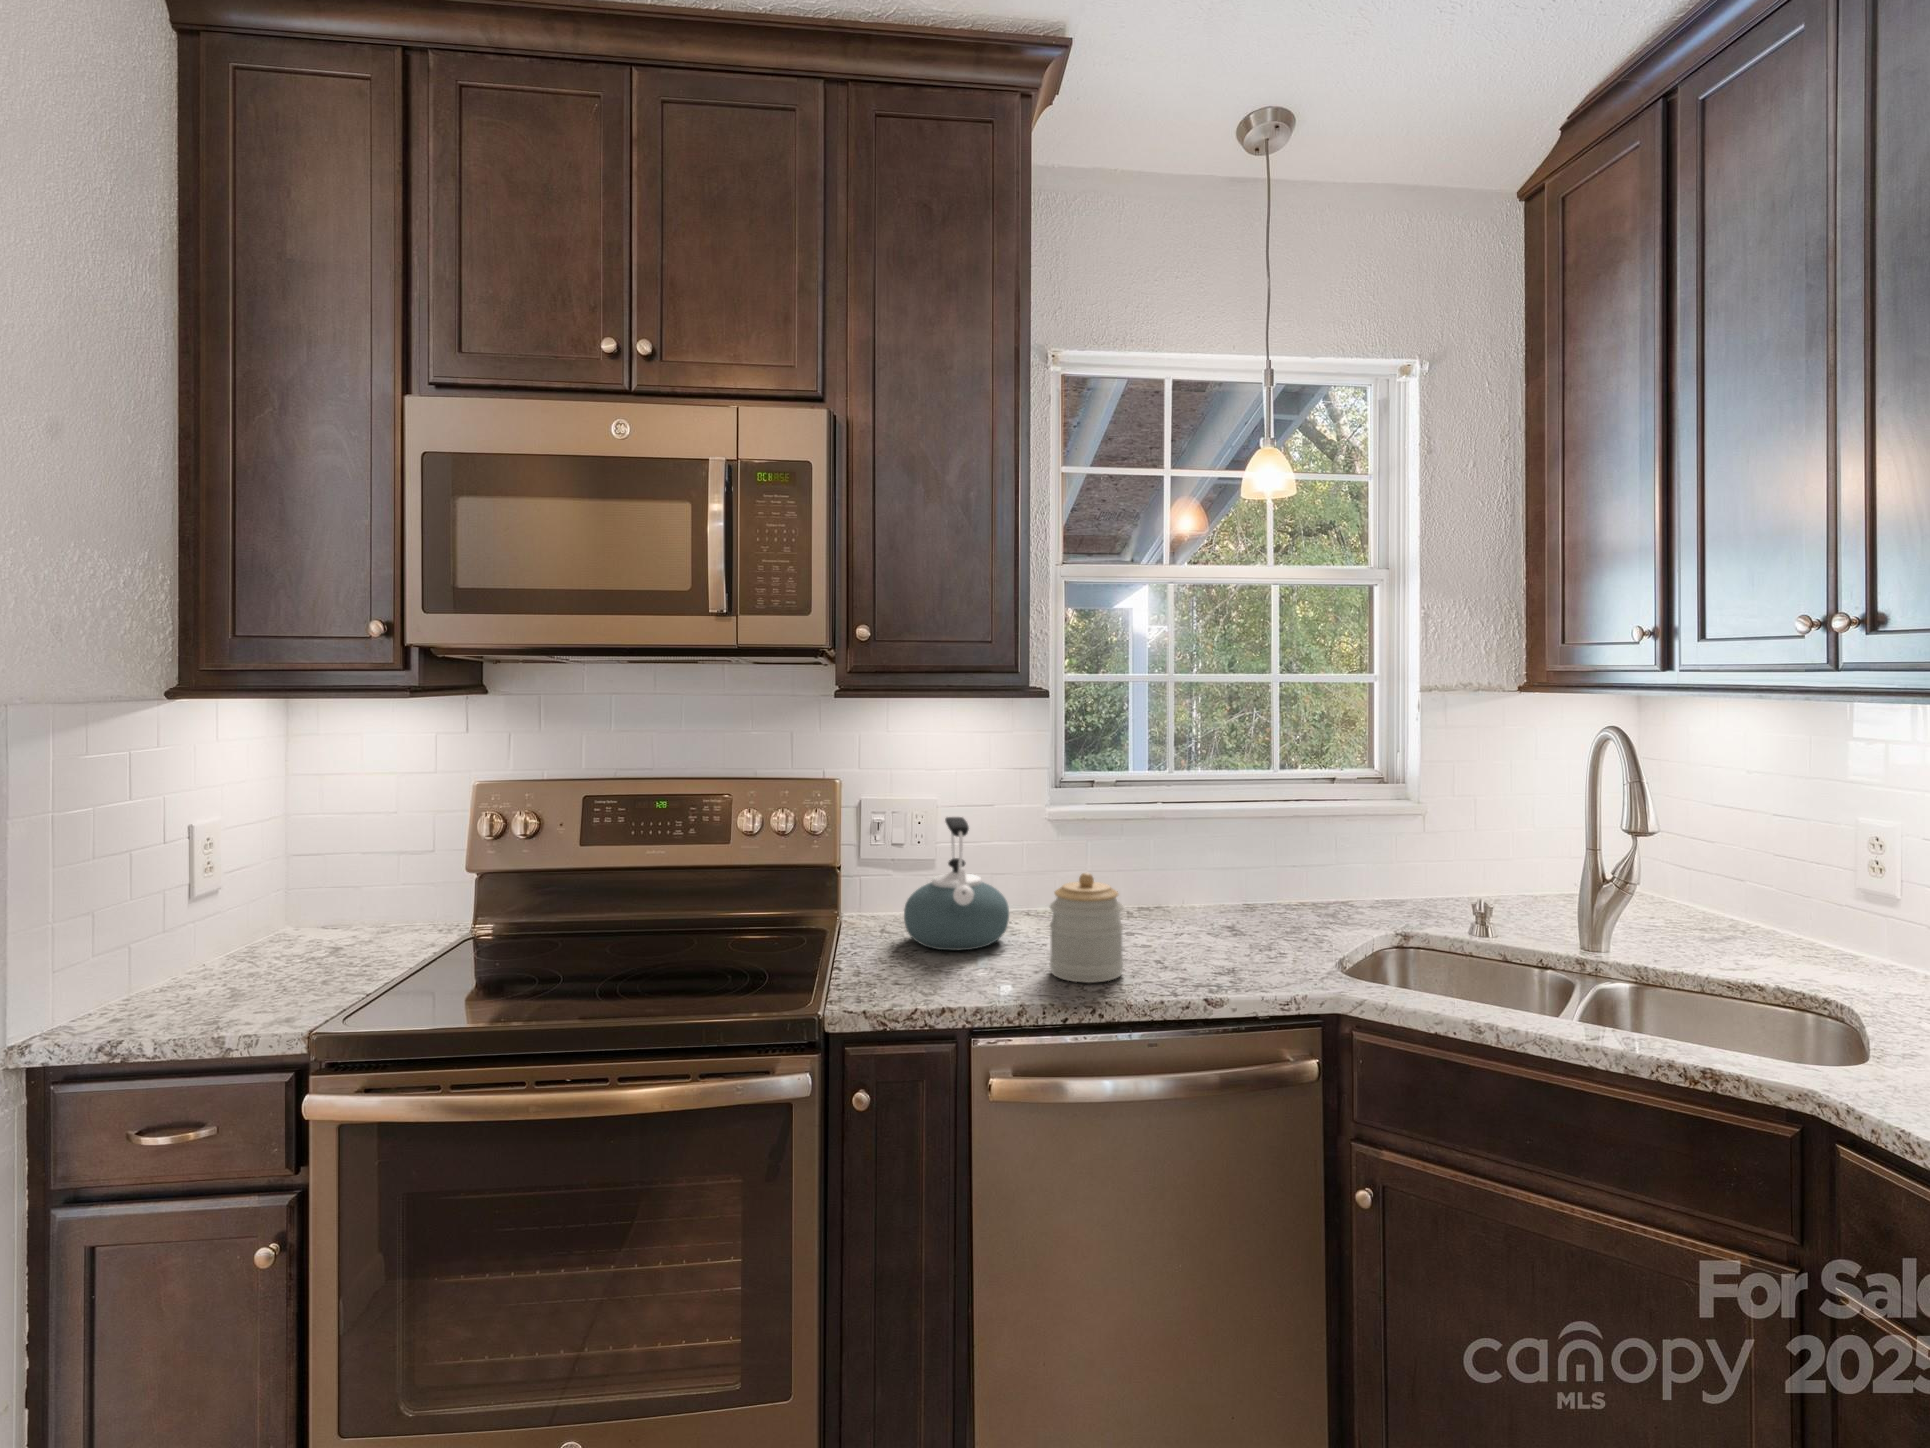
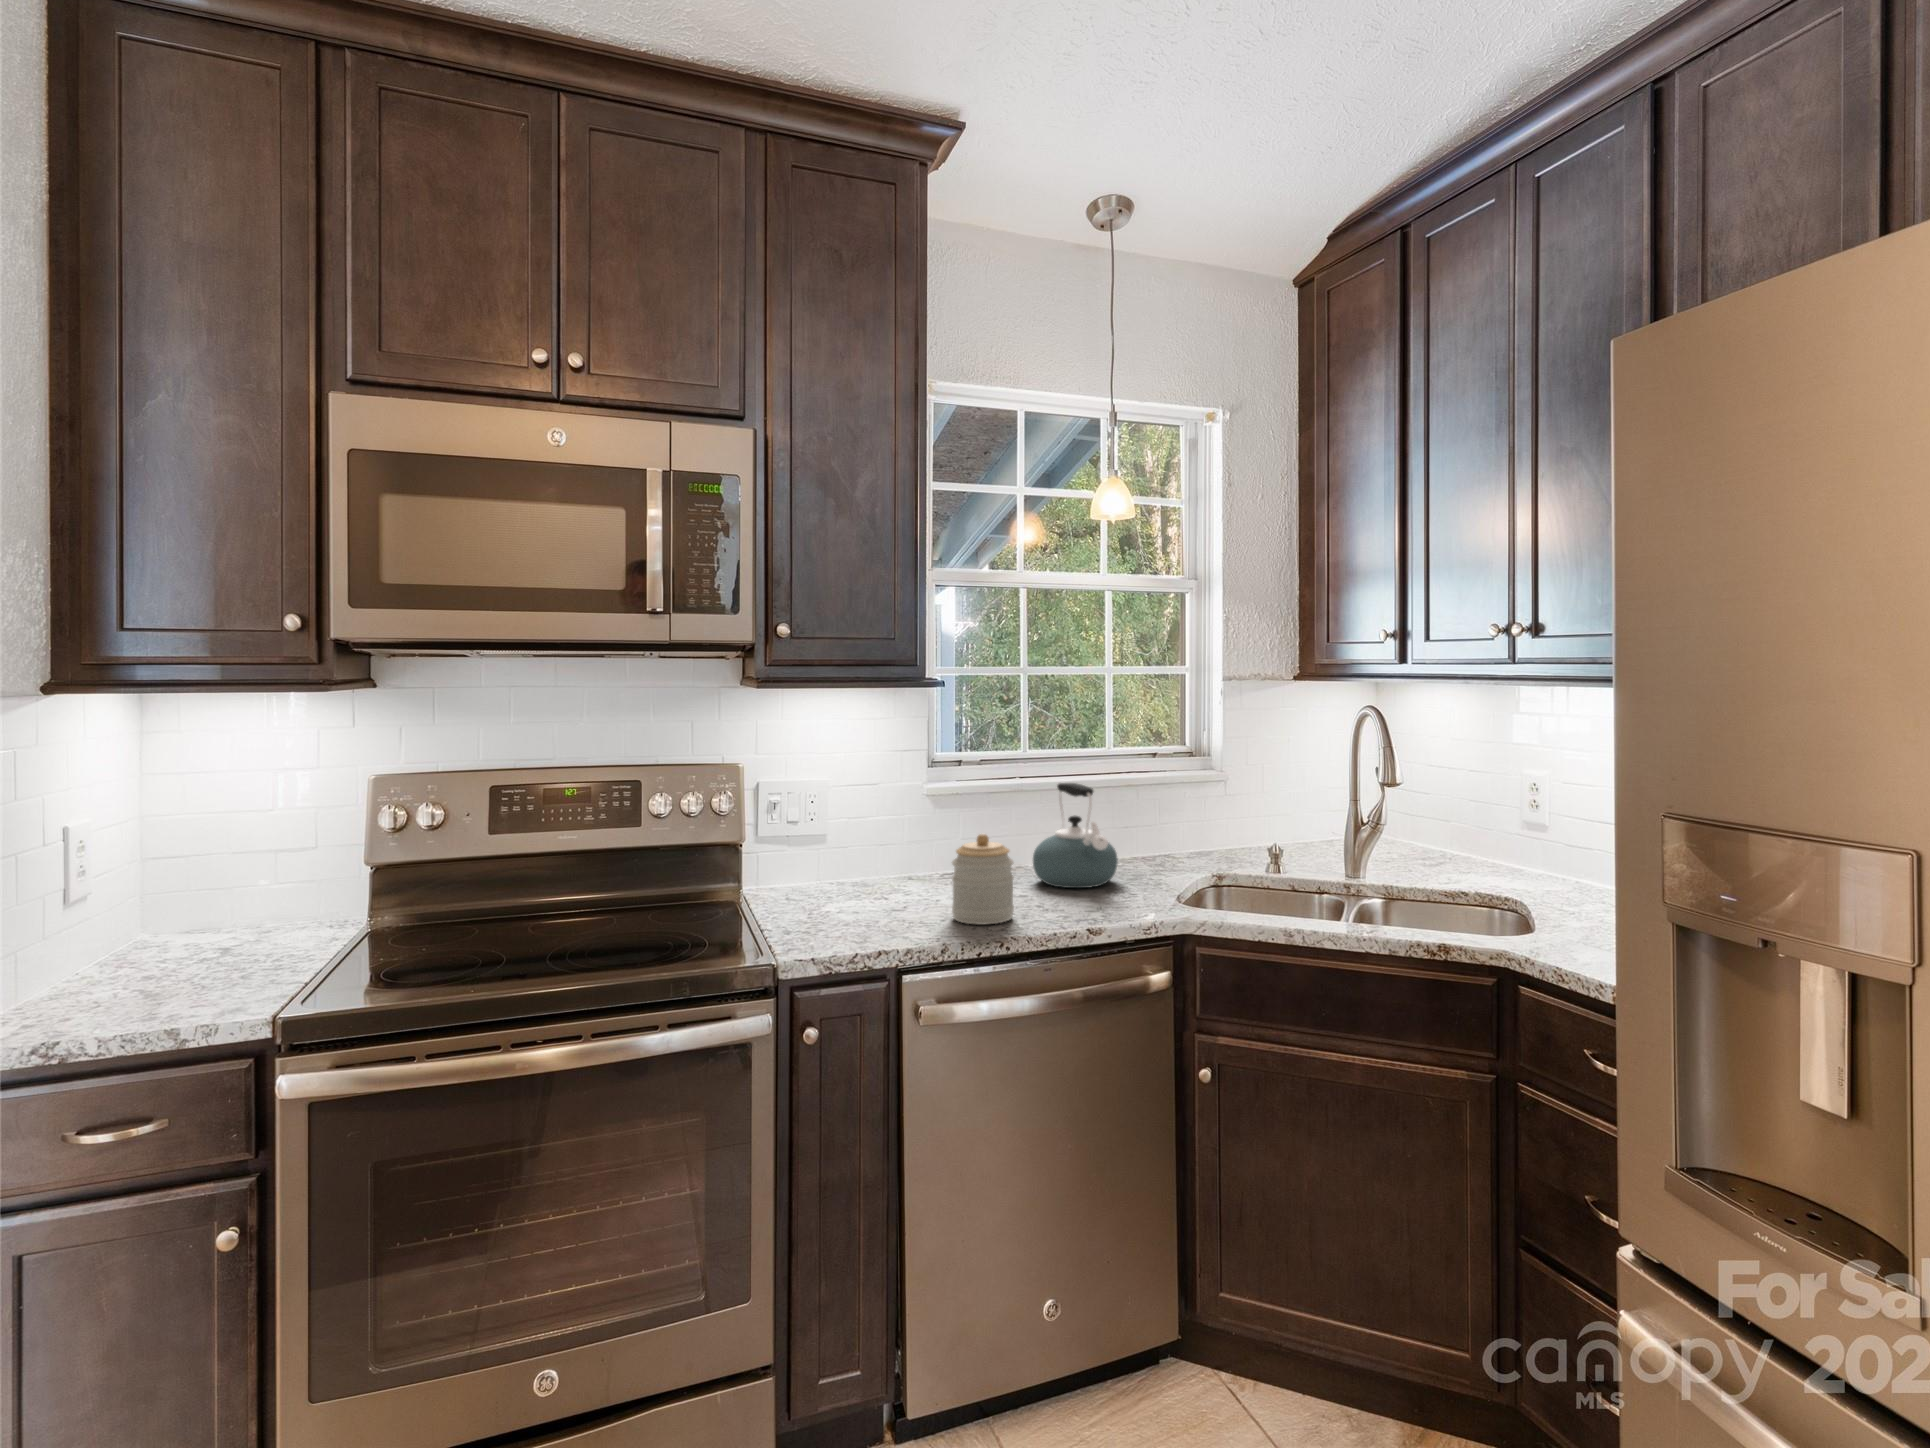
kettle: present [904,817,1009,950] -> present [1033,783,1118,888]

